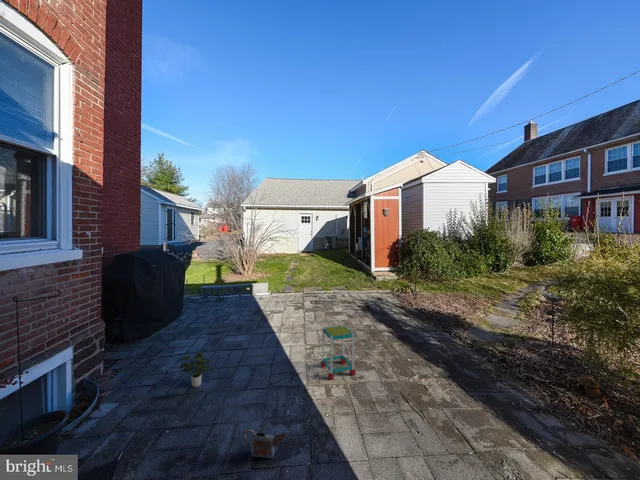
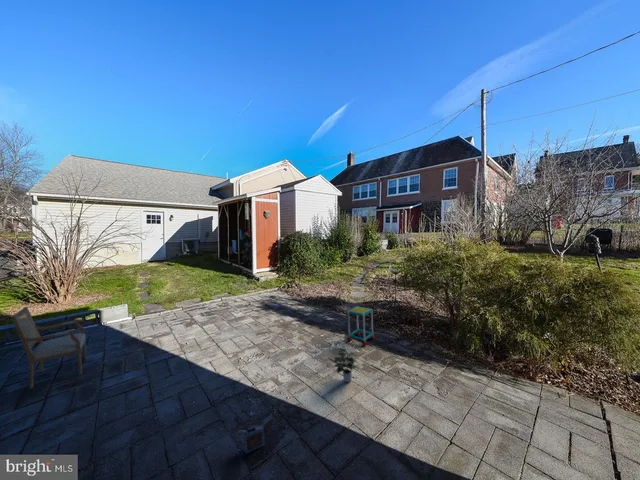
chair: none [167,271,212,330] -> present [11,307,87,389]
side table: present [321,325,355,380] -> present [347,306,375,346]
potted plant: present [180,351,211,387] -> present [335,348,357,382]

